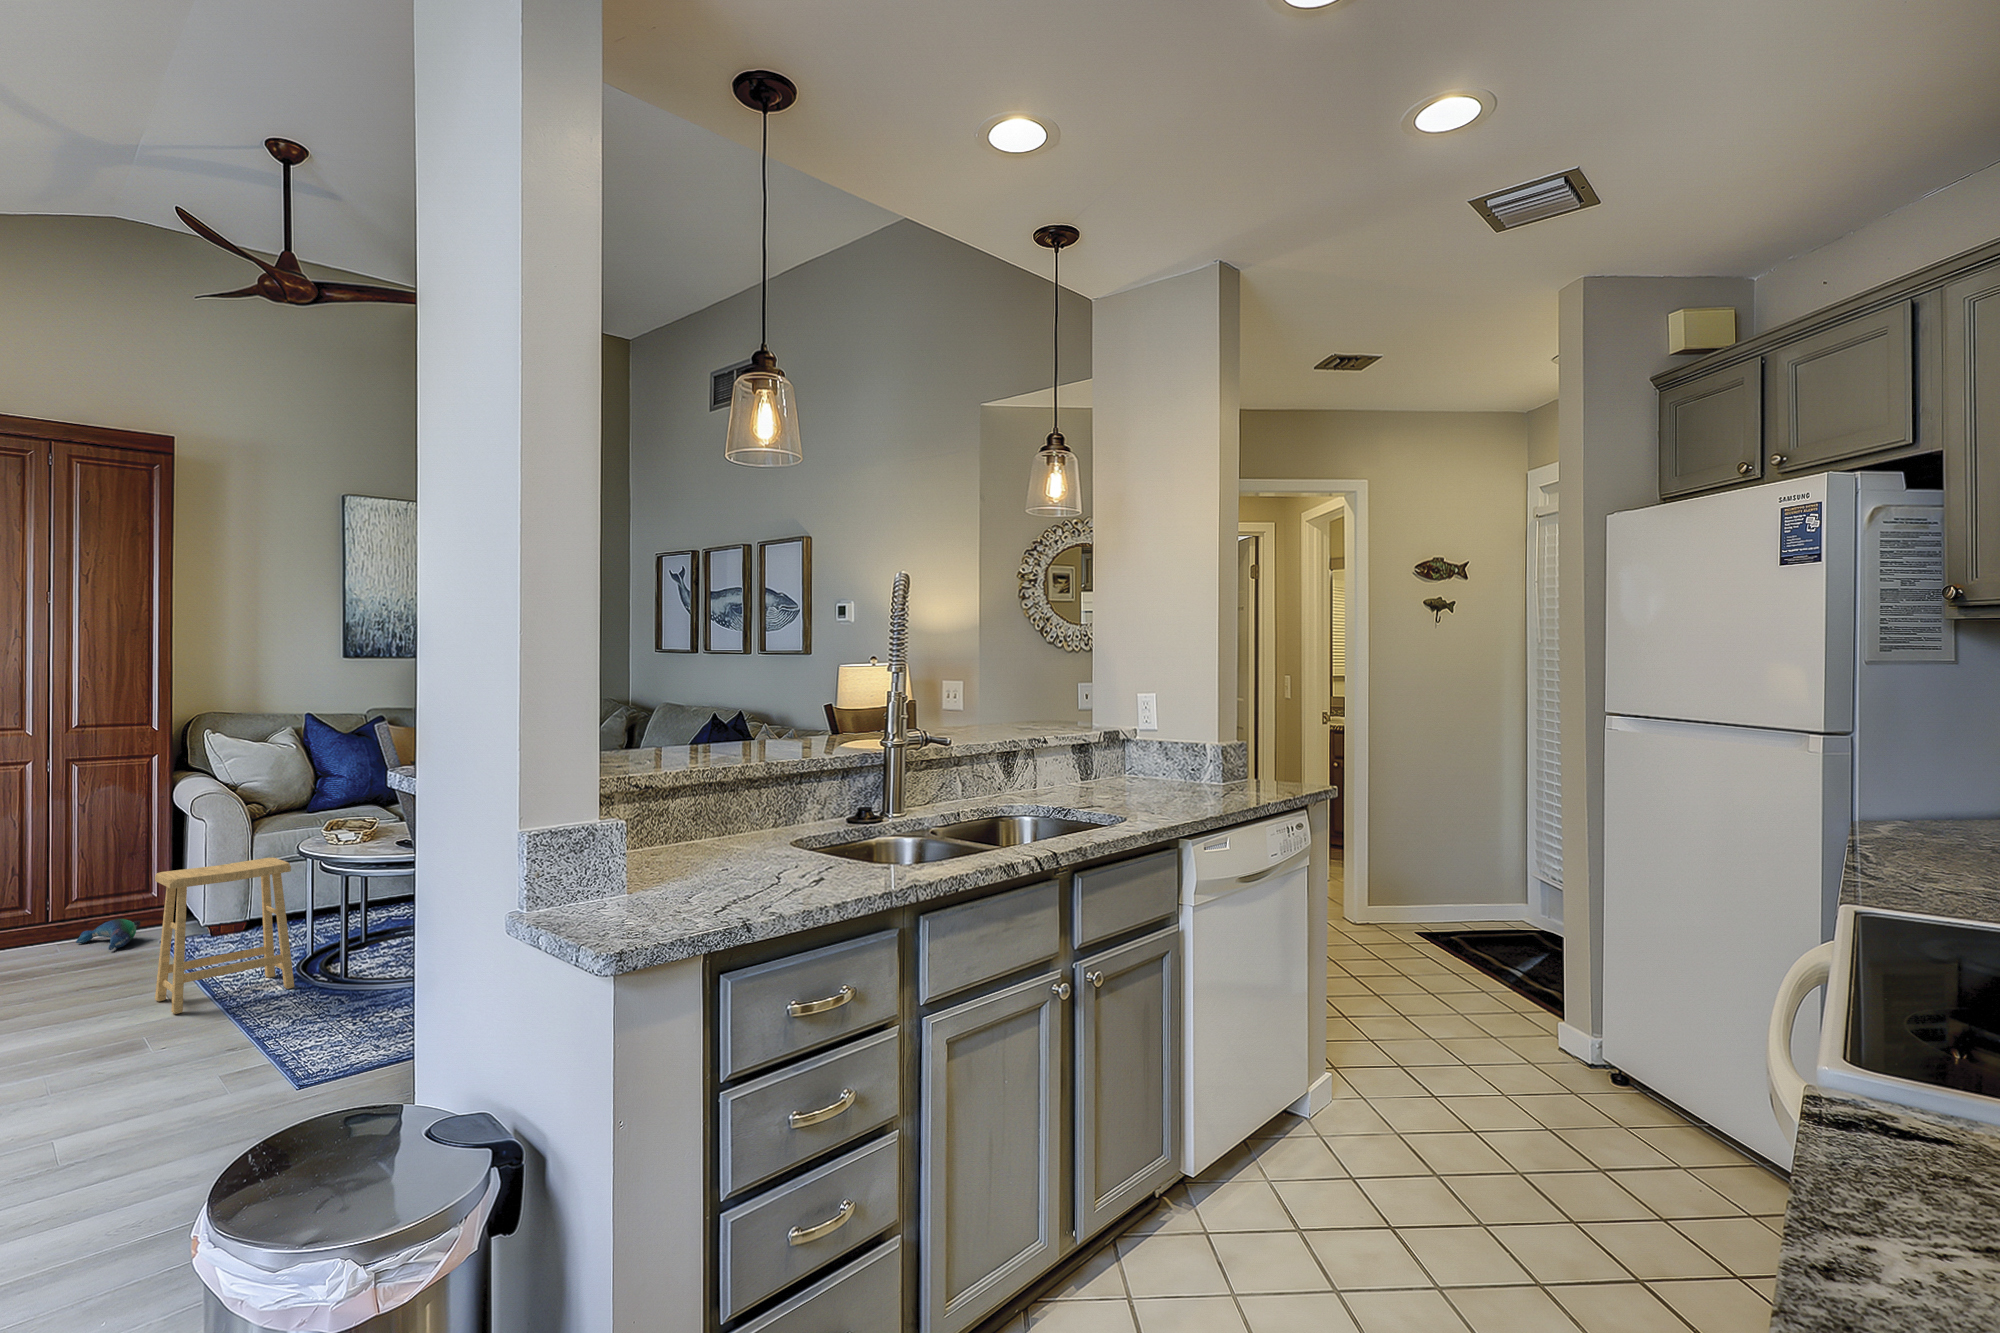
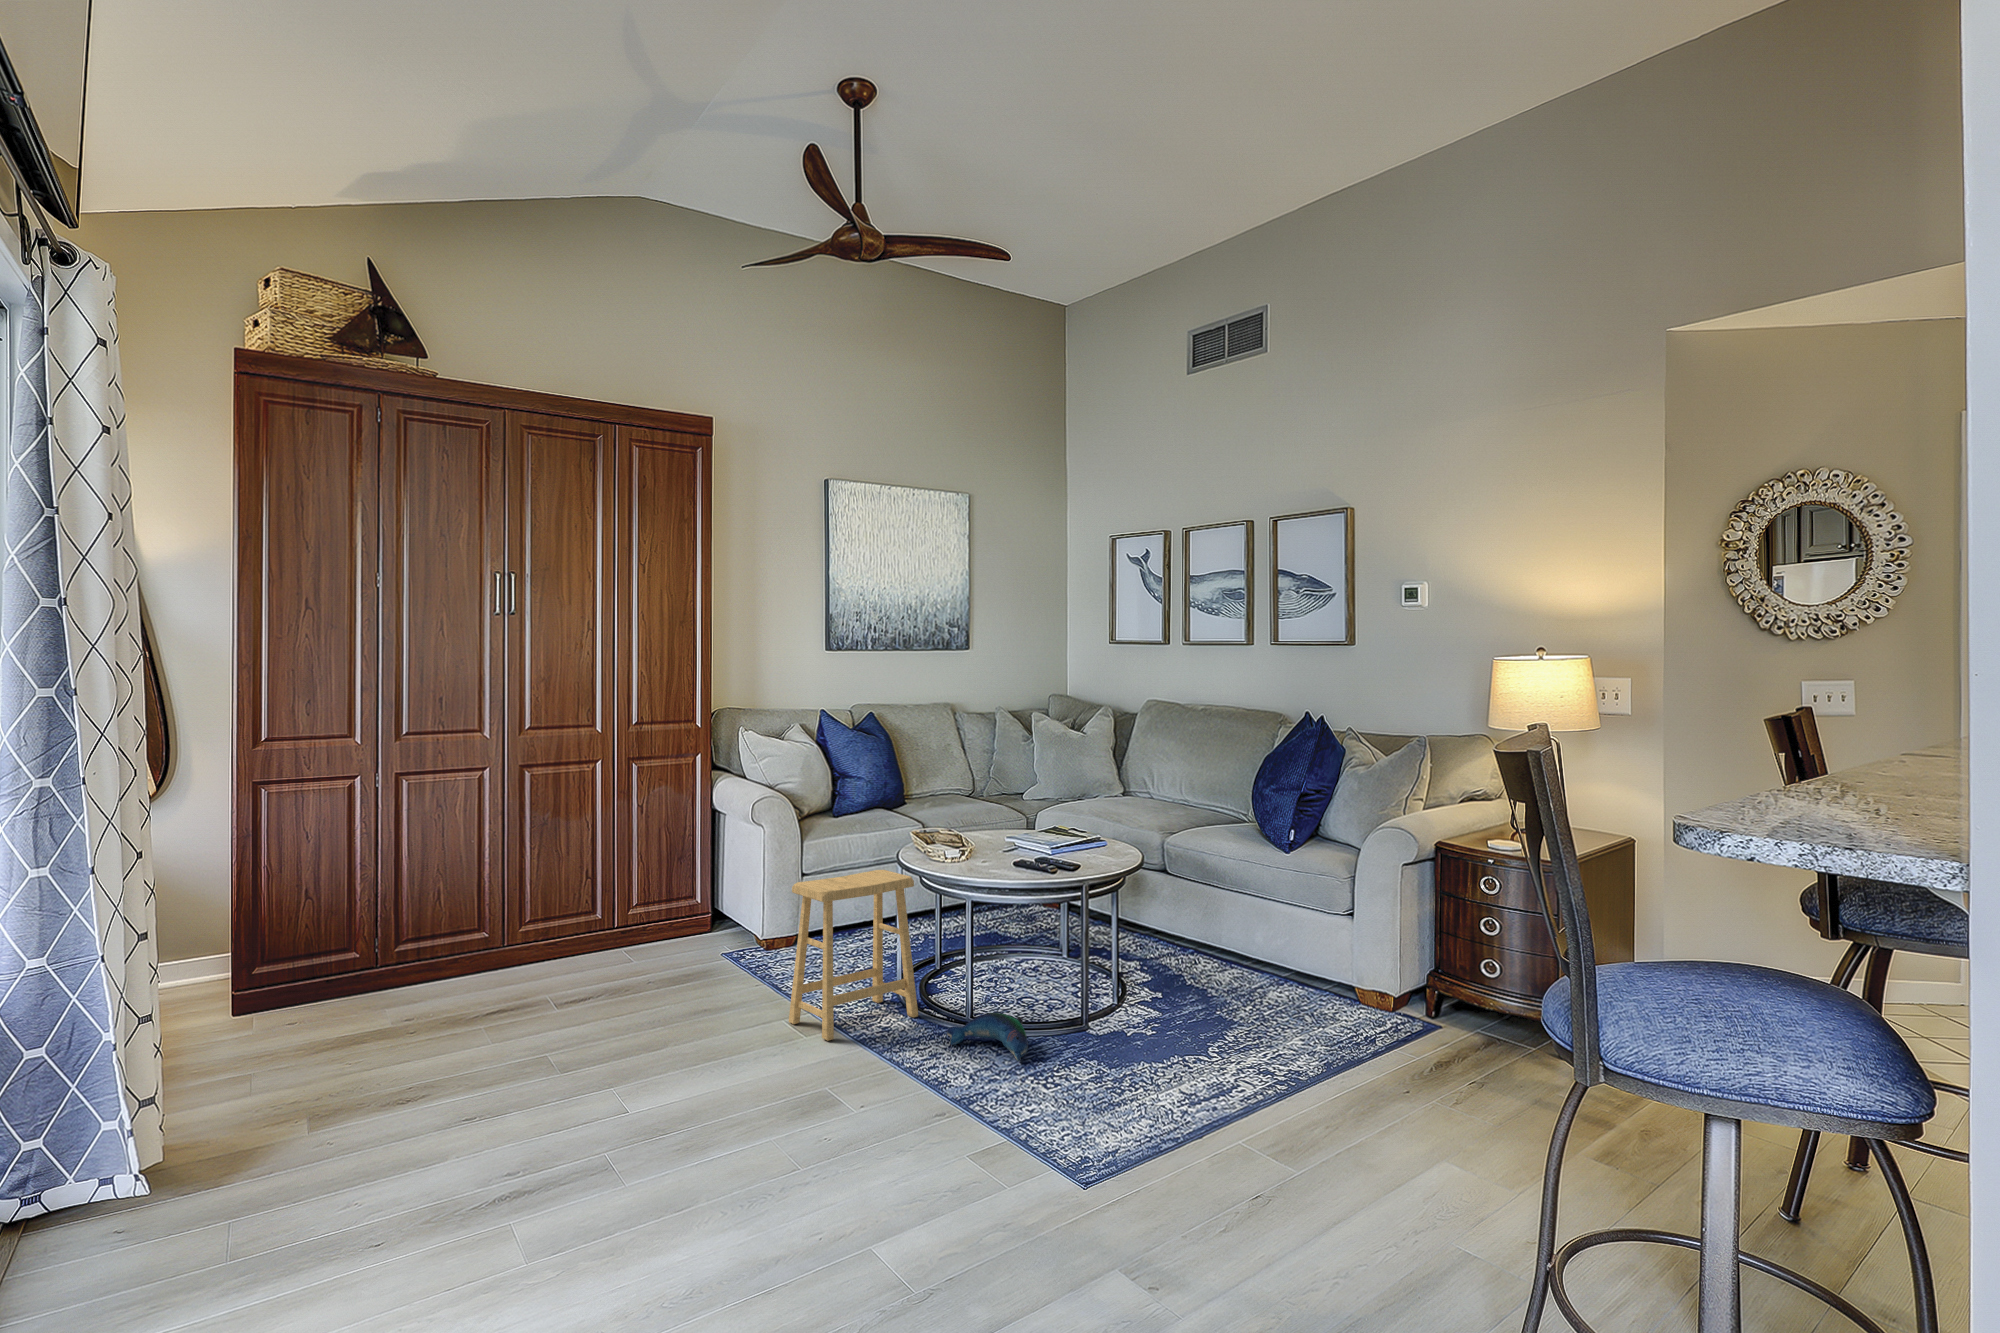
plush toy: present [76,919,140,950] -> present [947,1013,1028,1062]

